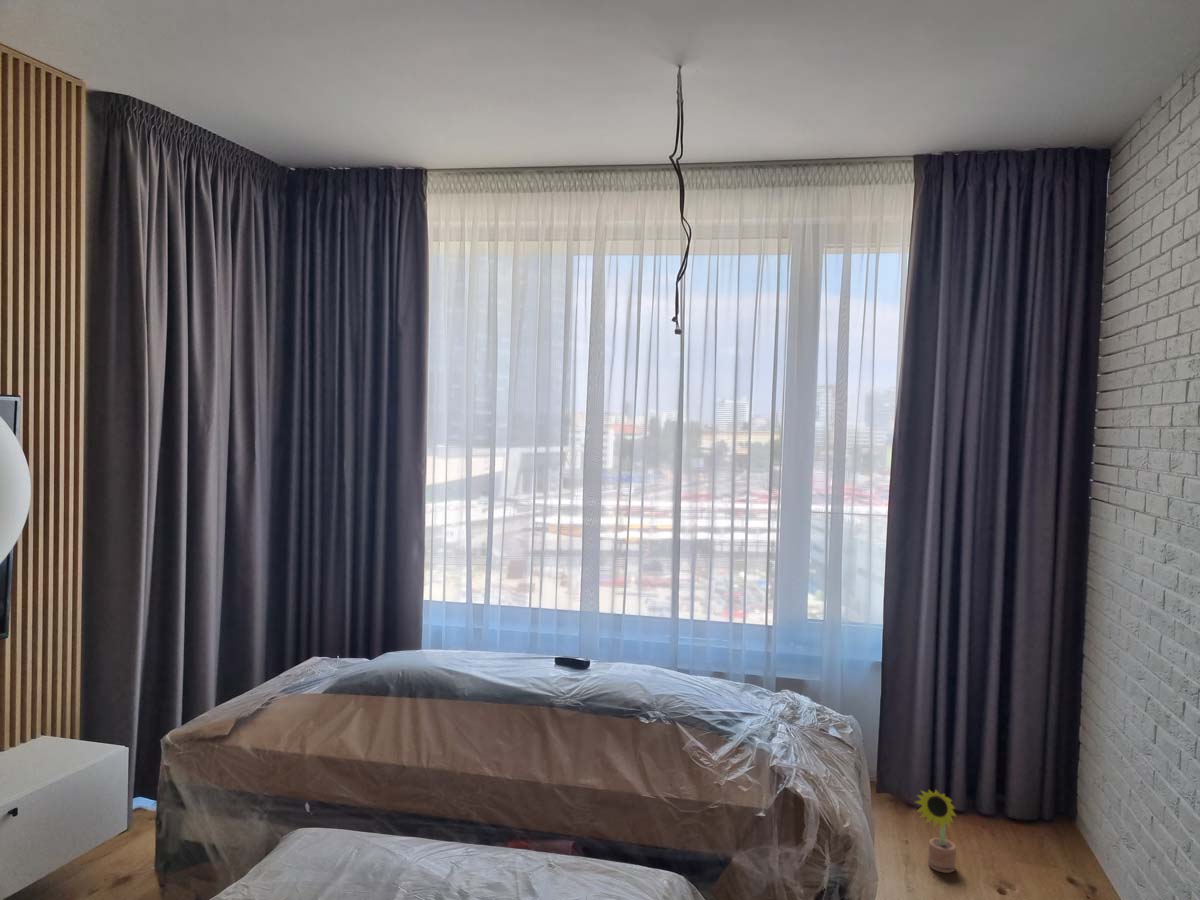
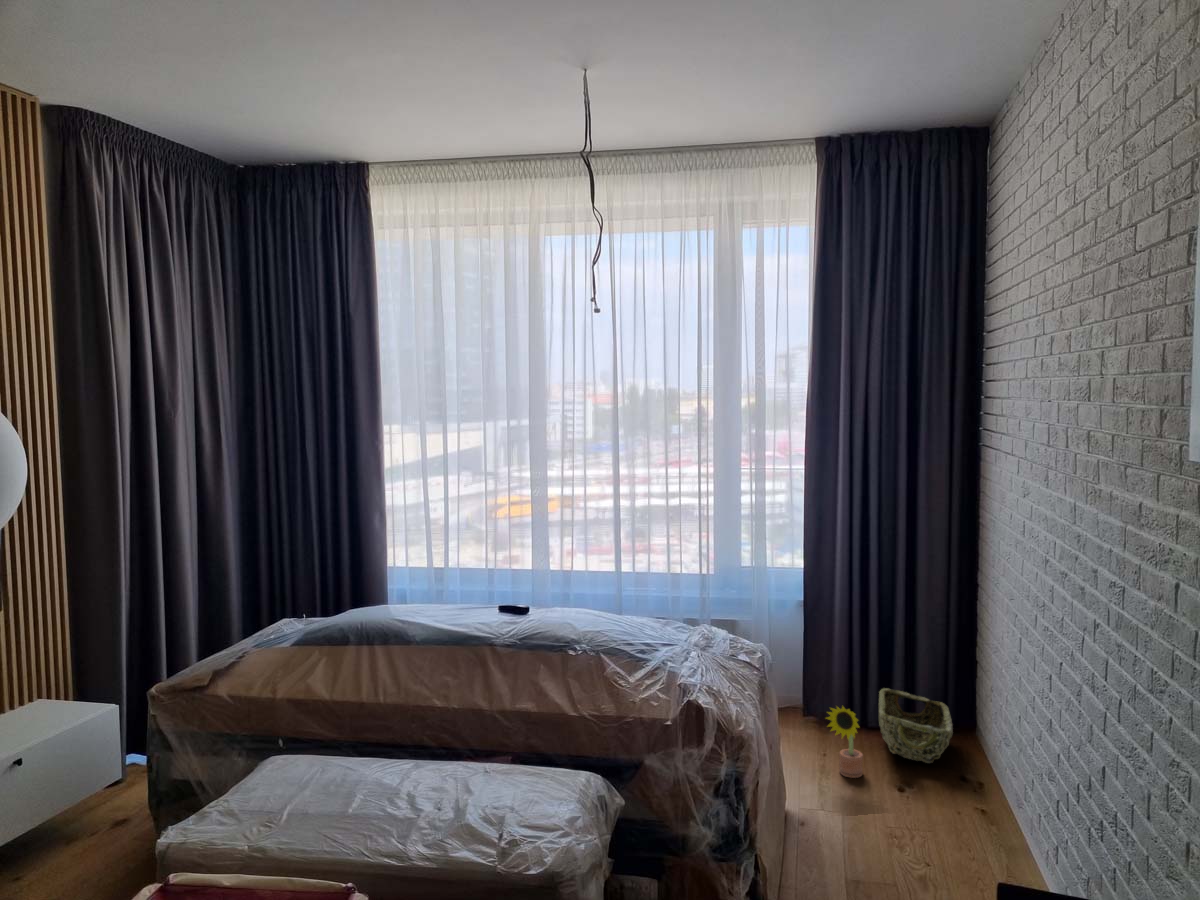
woven basket: none [966,767,1060,859] -> present [878,688,953,763]

